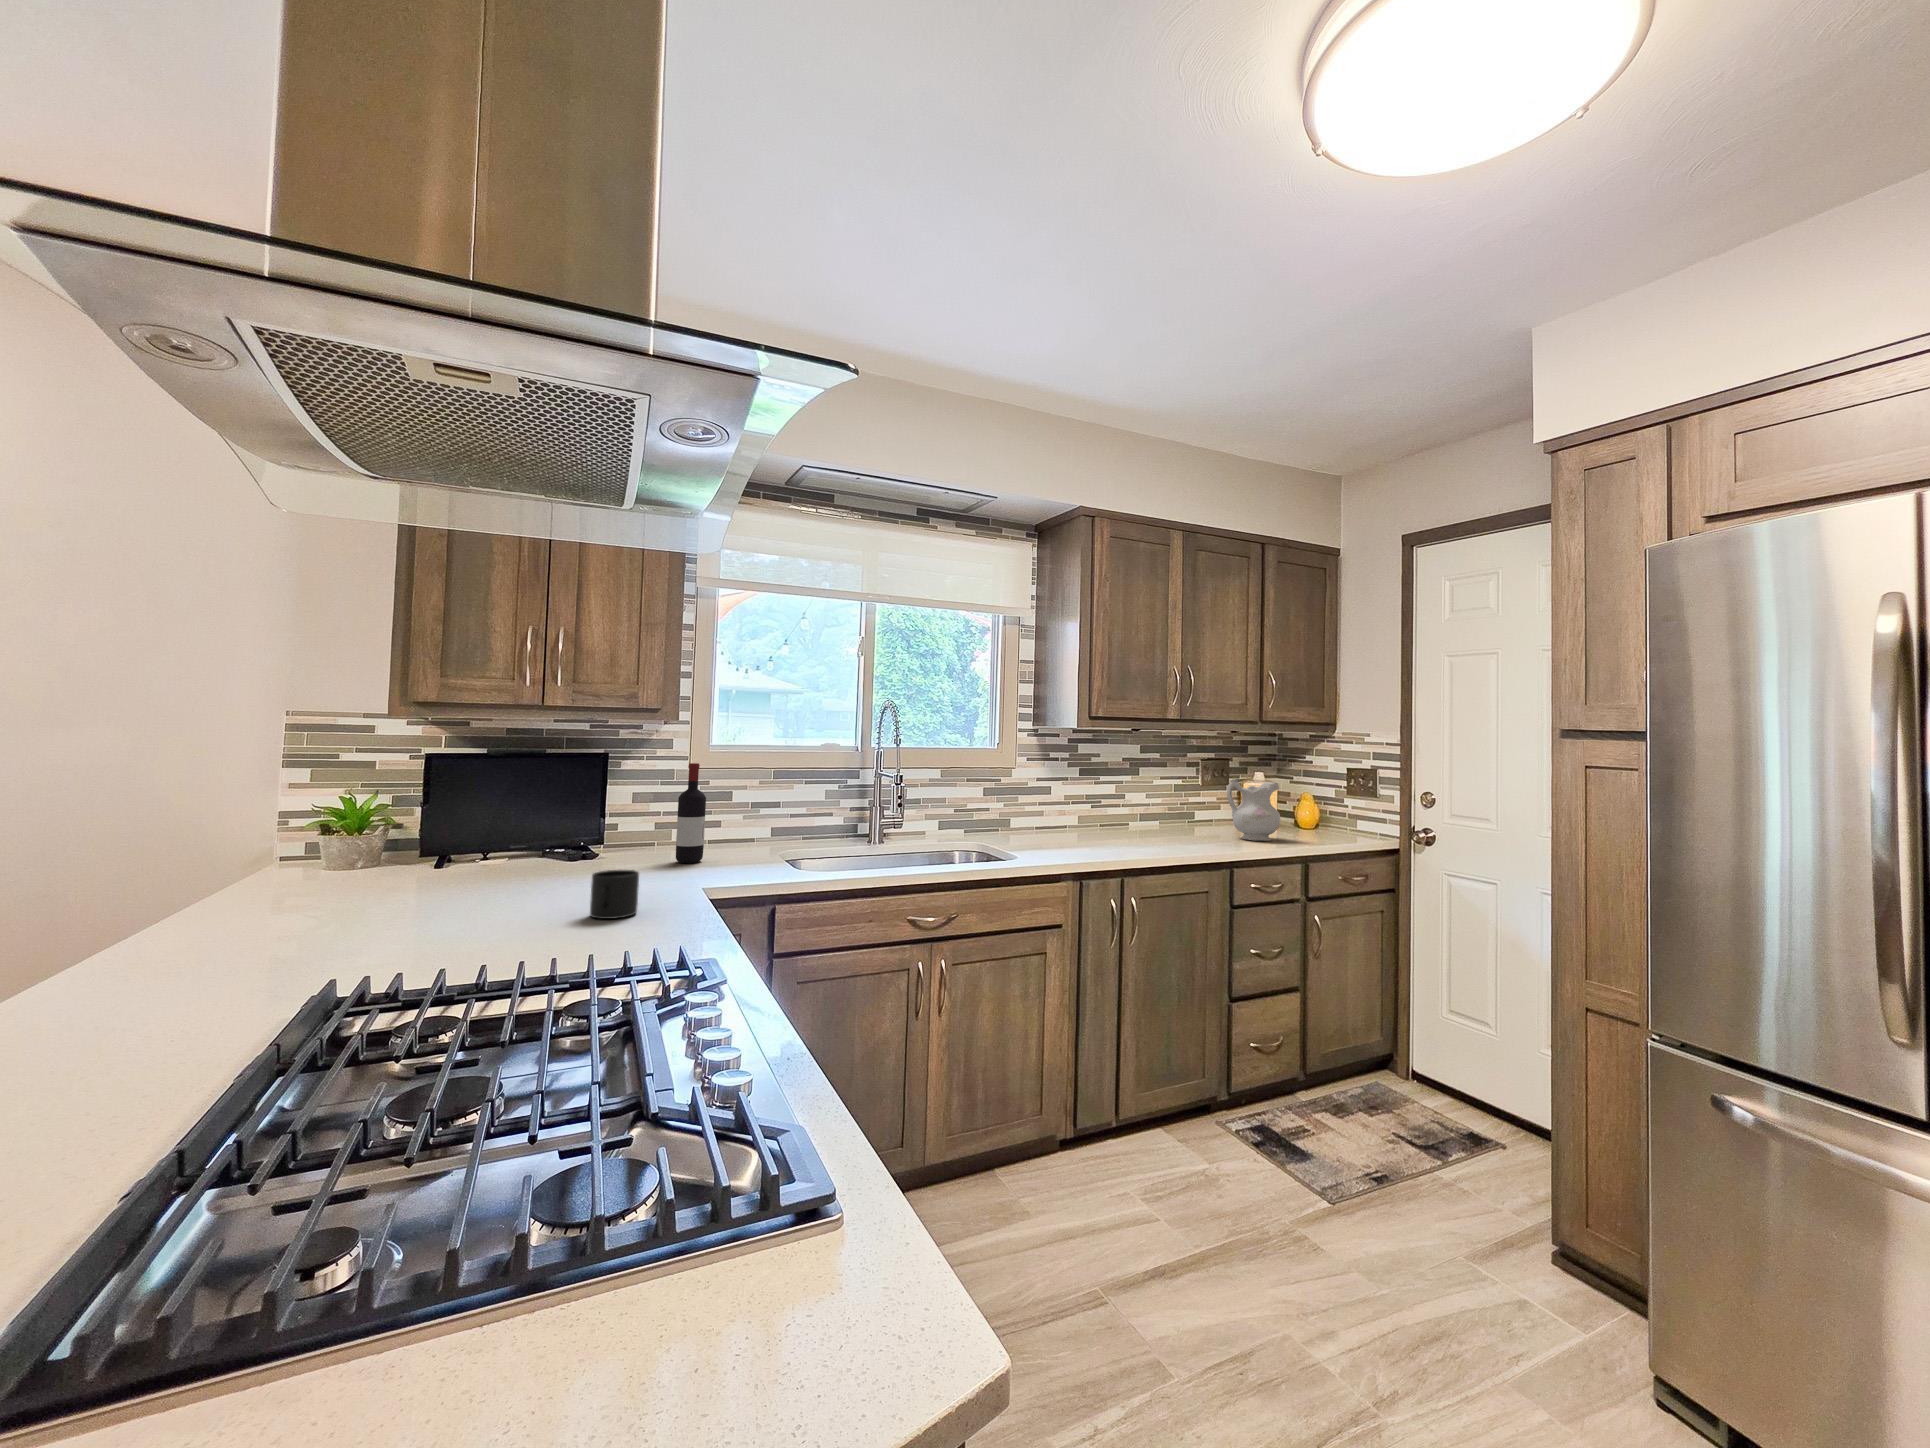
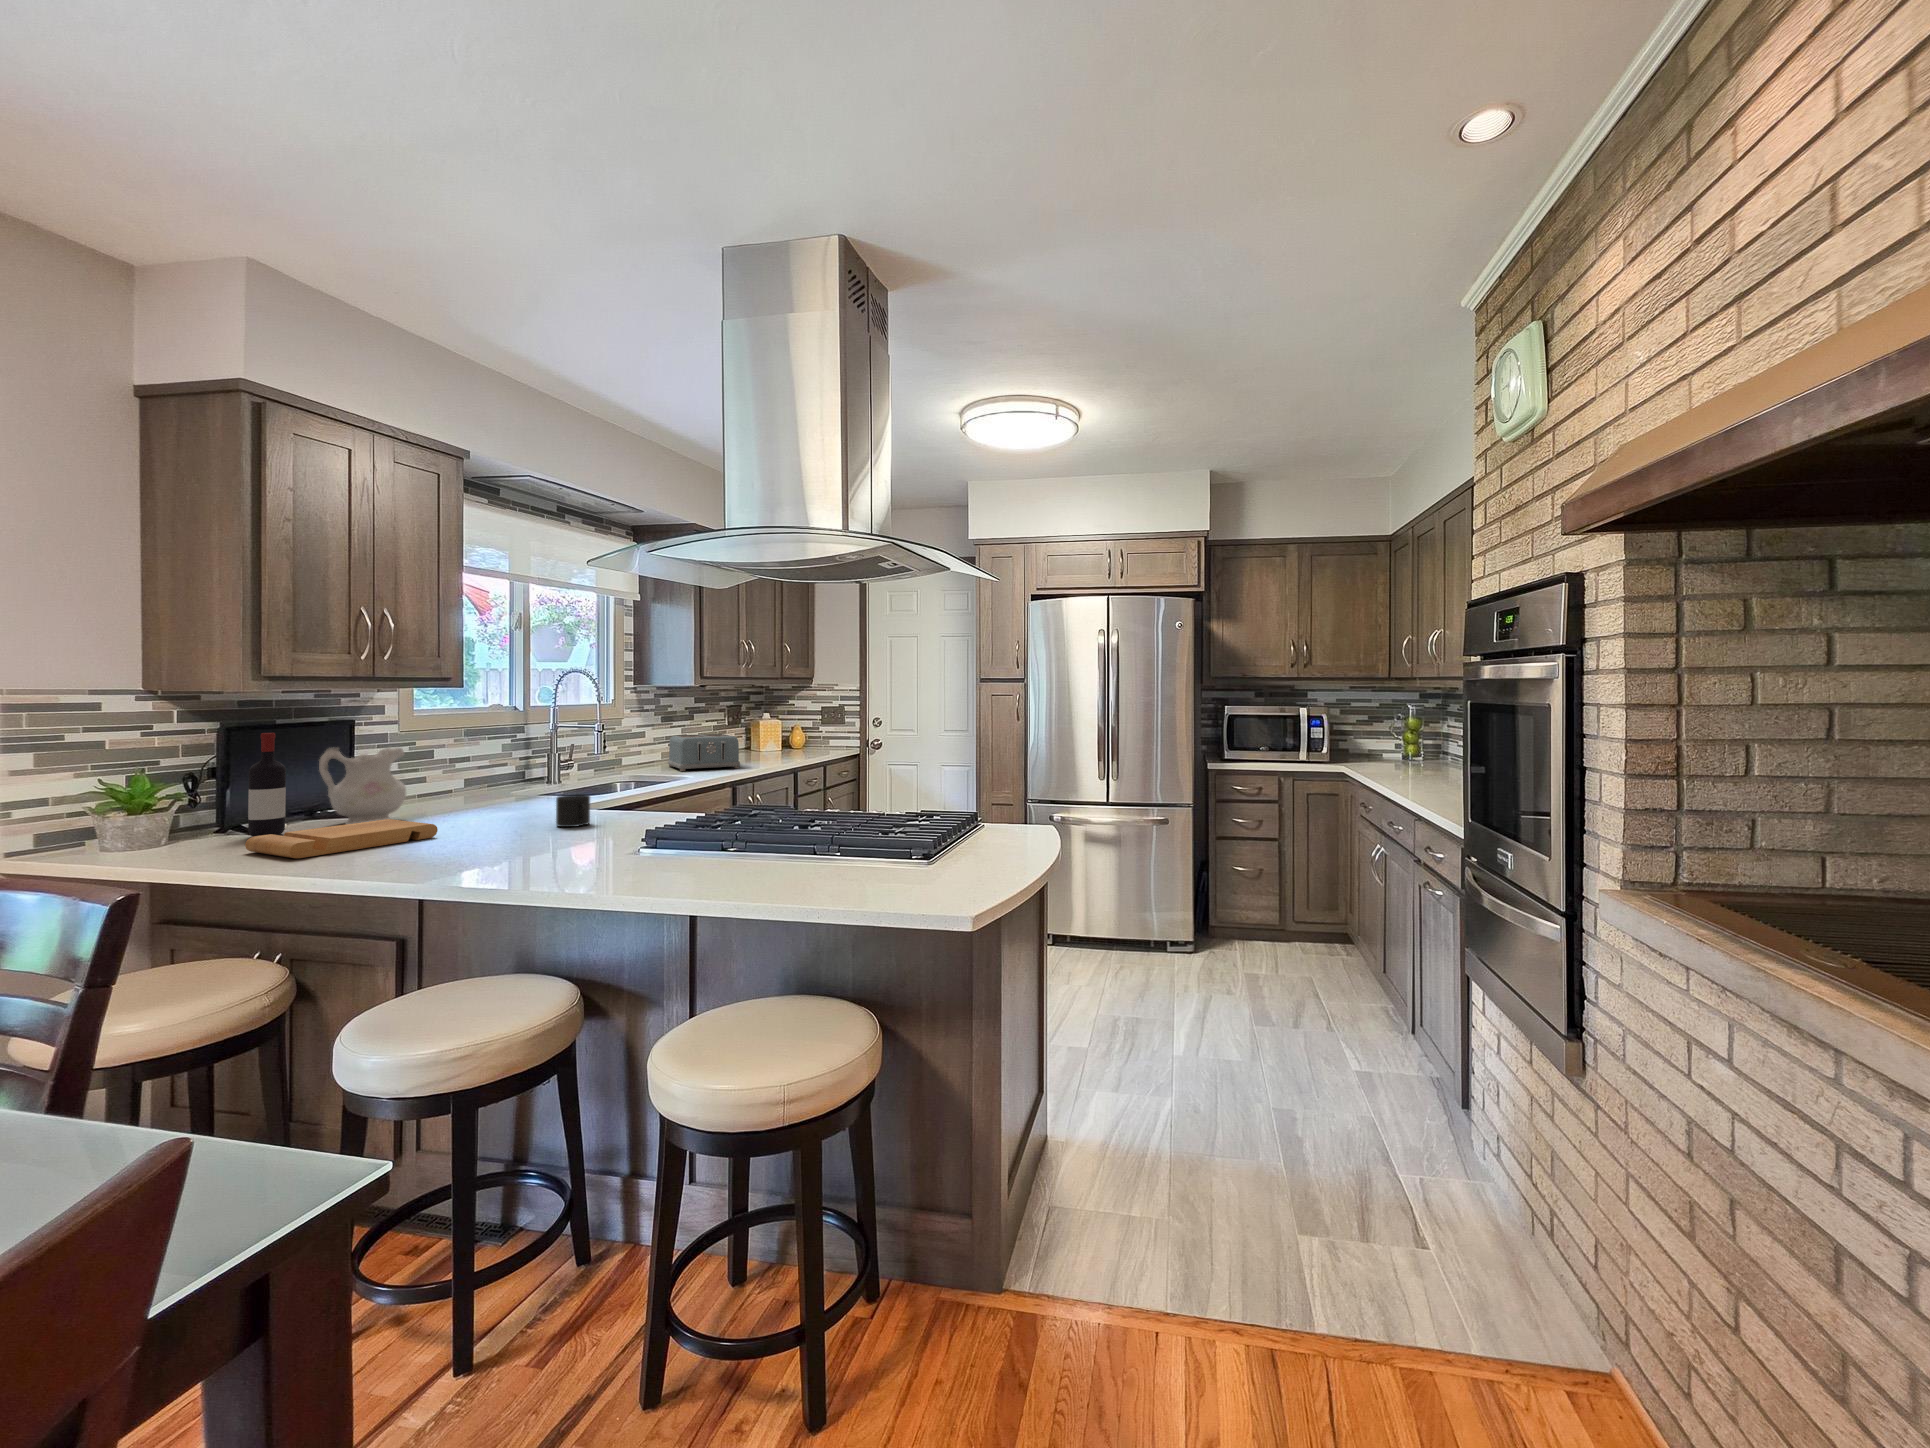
wine bottle: present [676,763,706,863] -> present [248,733,286,837]
ceramic pitcher: present [1227,779,1280,841] -> present [319,747,406,824]
toaster: none [1056,794,1149,850] -> present [668,734,740,771]
cutting board: none [309,869,518,906] -> present [245,819,438,859]

